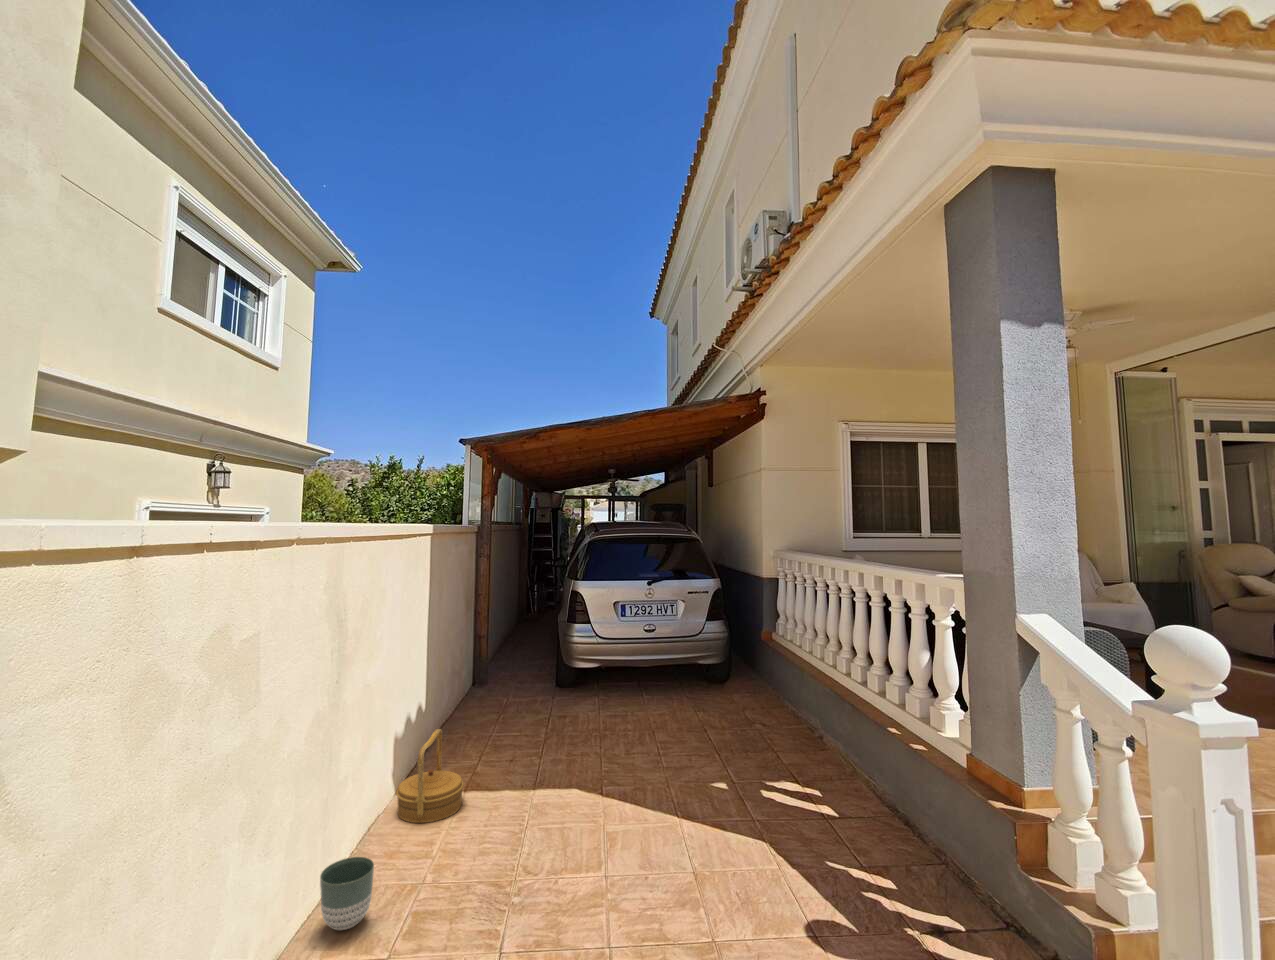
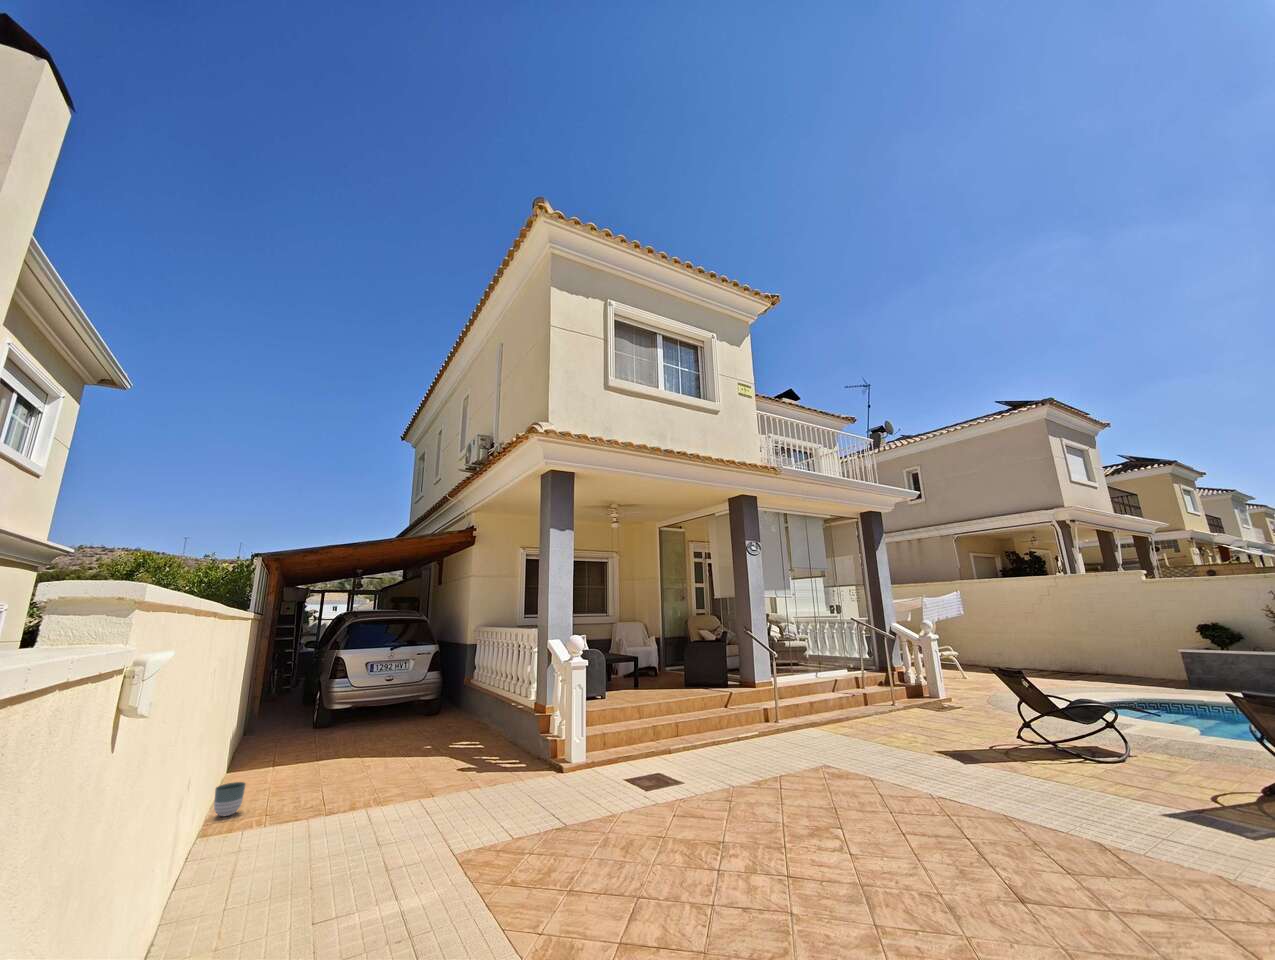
woven basket: present [396,729,463,823] -> none [226,736,272,788]

